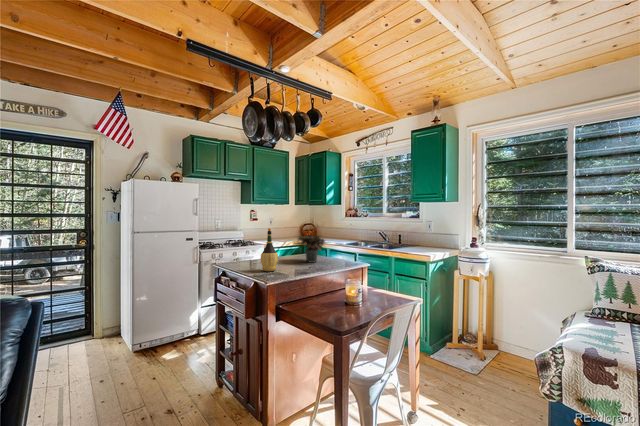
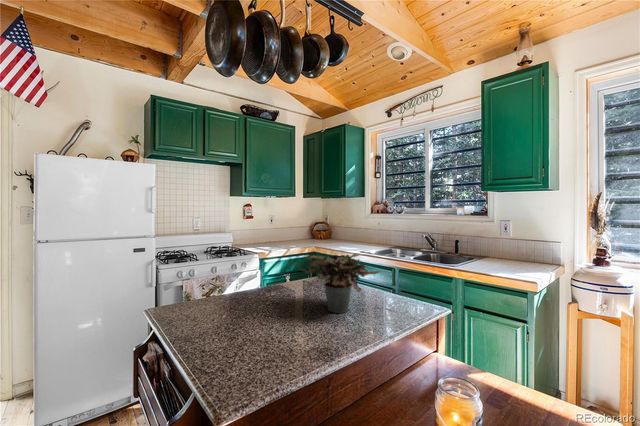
wine bottle: present [261,228,278,271] -> none [217,250,262,364]

